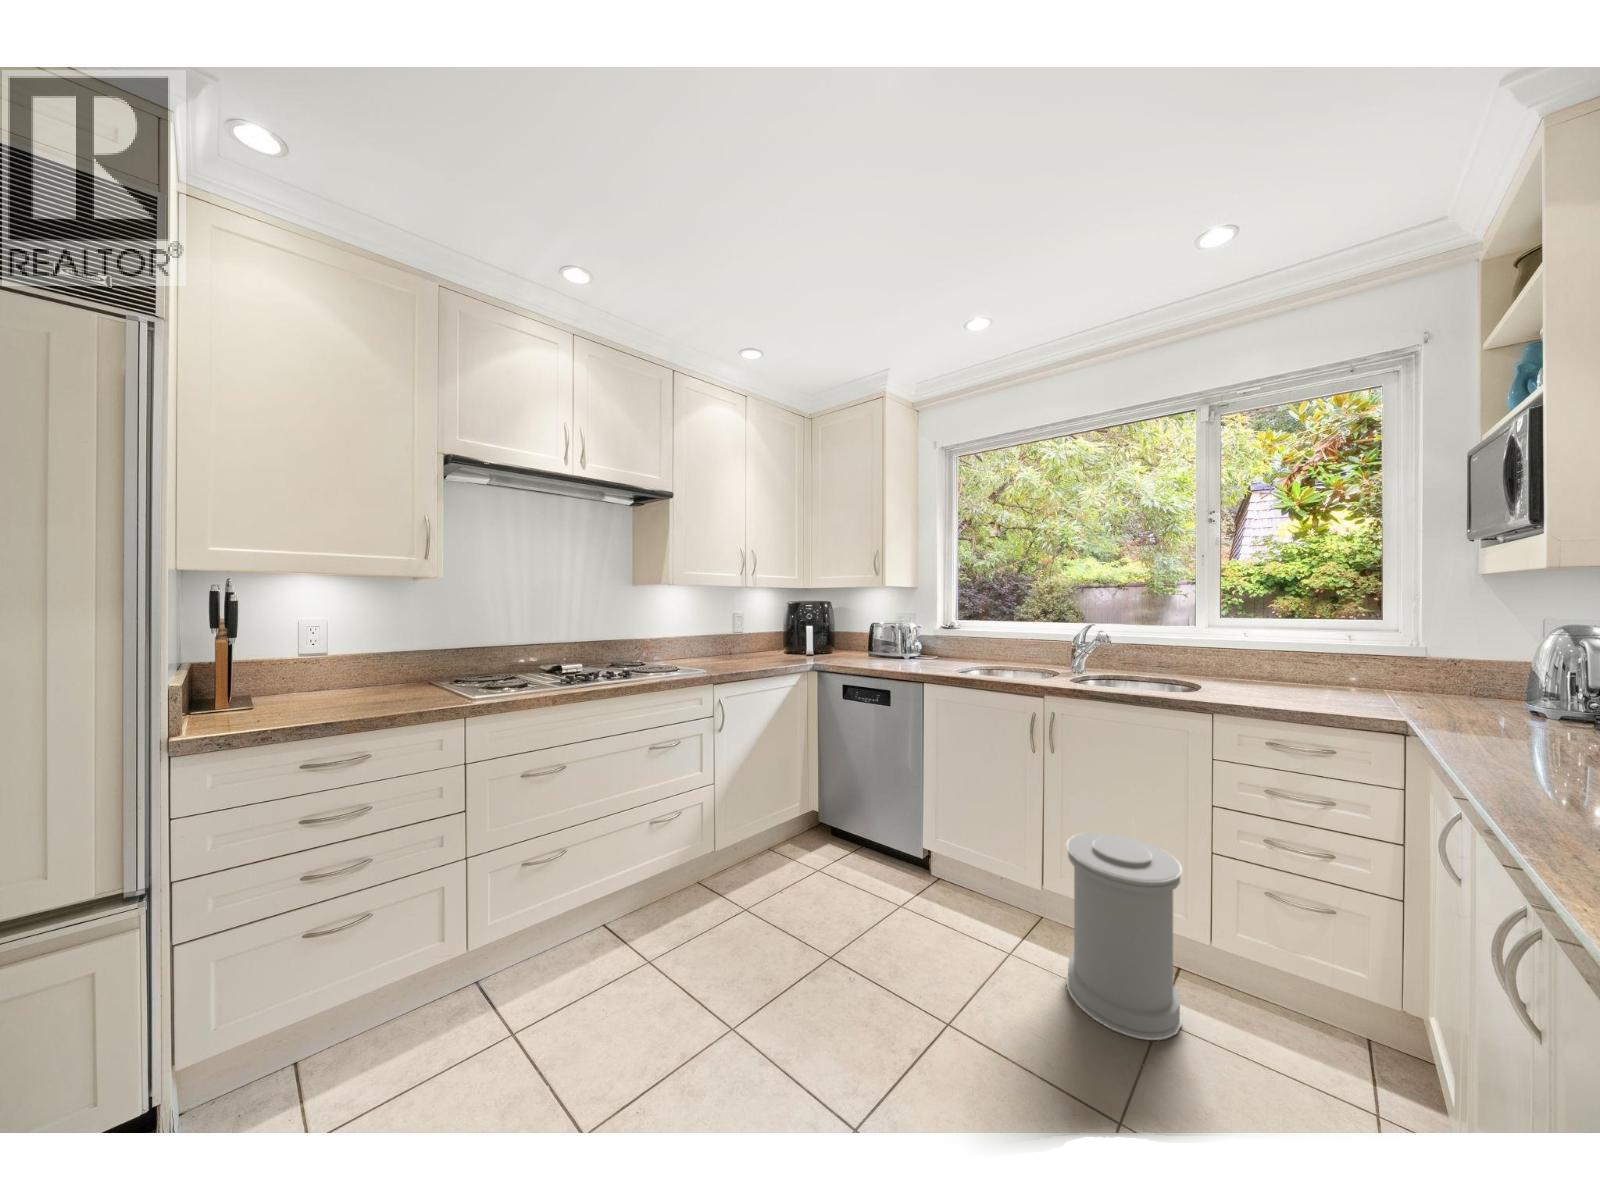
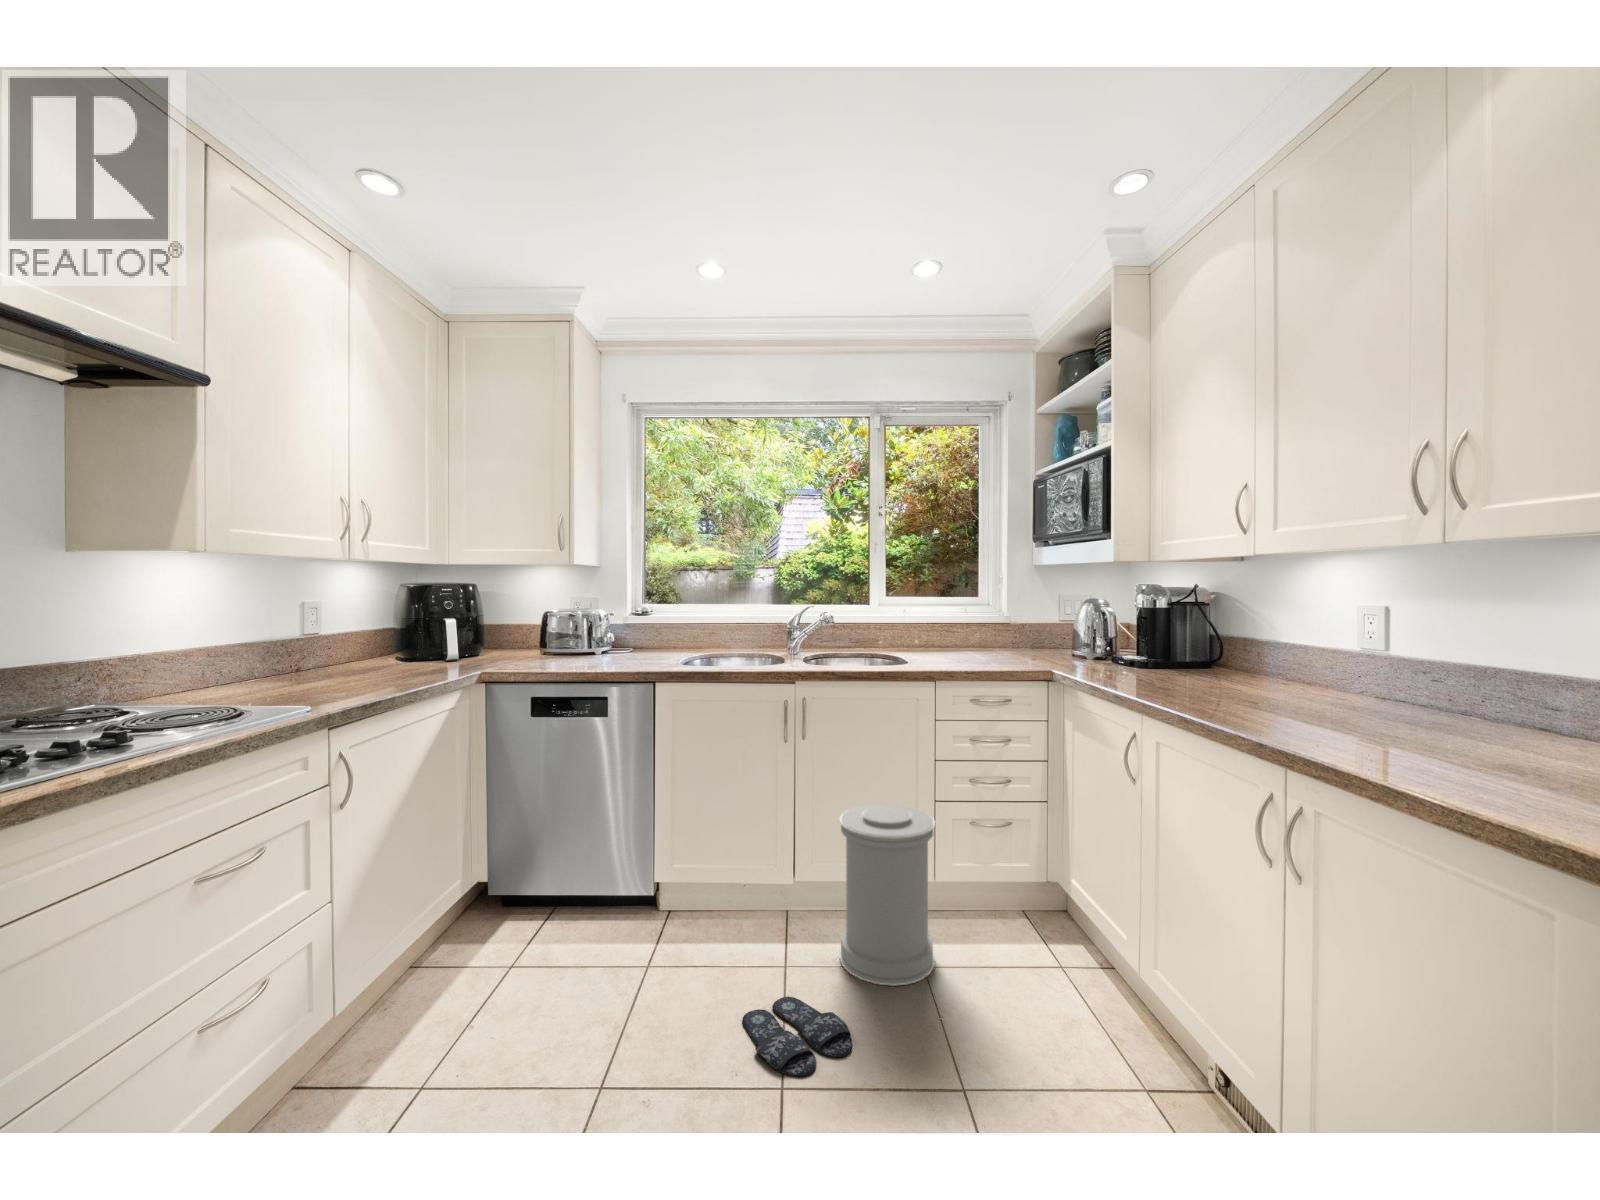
slippers: none [939,984,1035,1071] -> present [742,997,852,1077]

